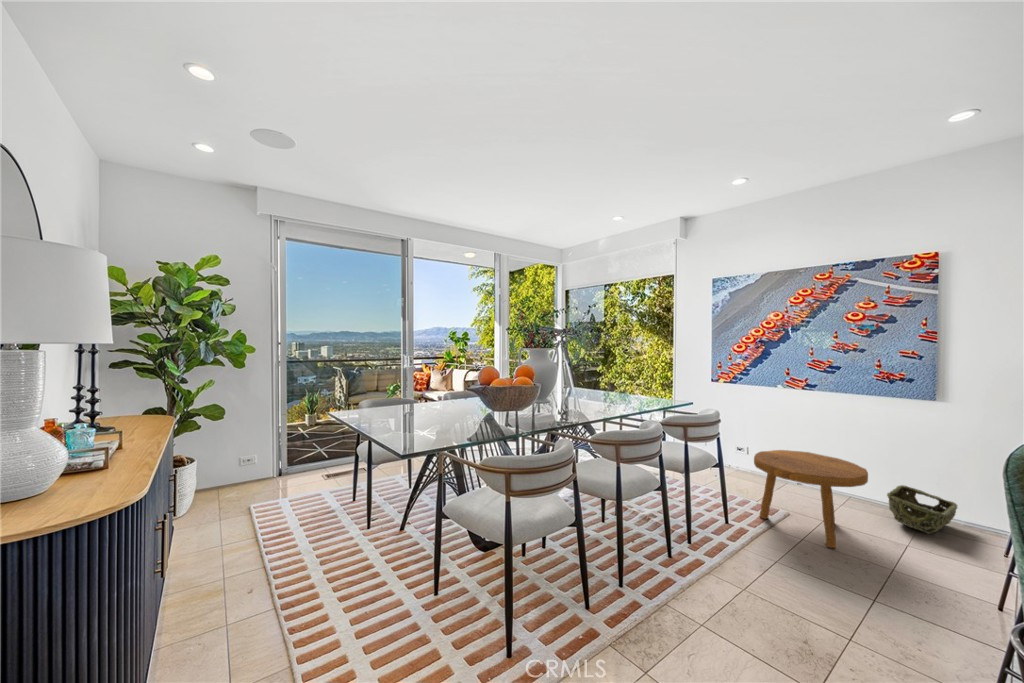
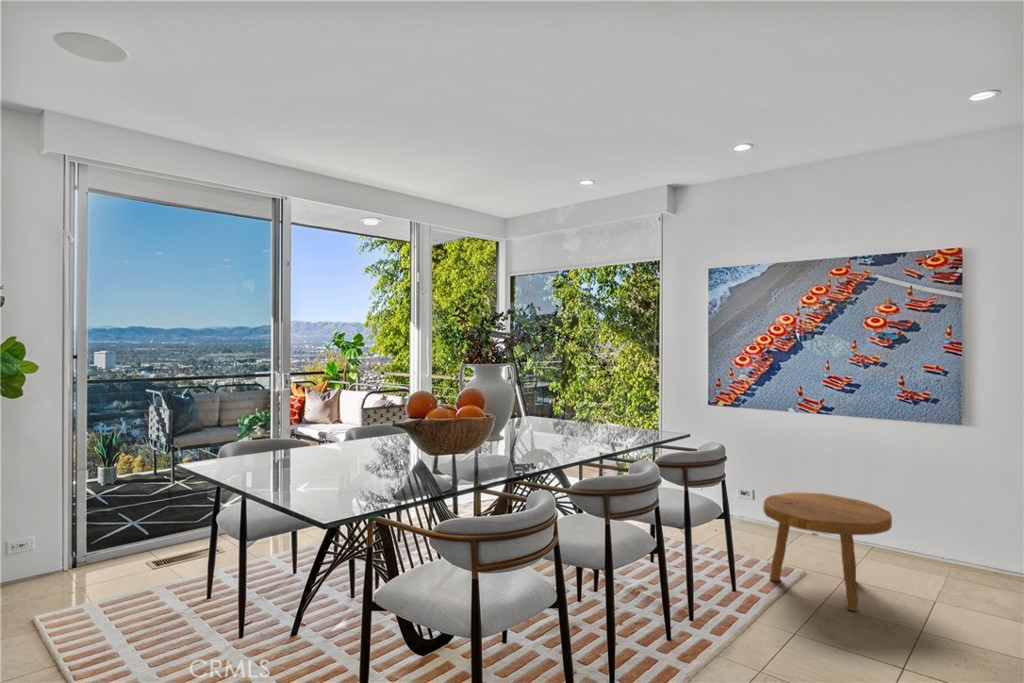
woven basket: present [887,485,957,534] -> none [910,529,983,585]

